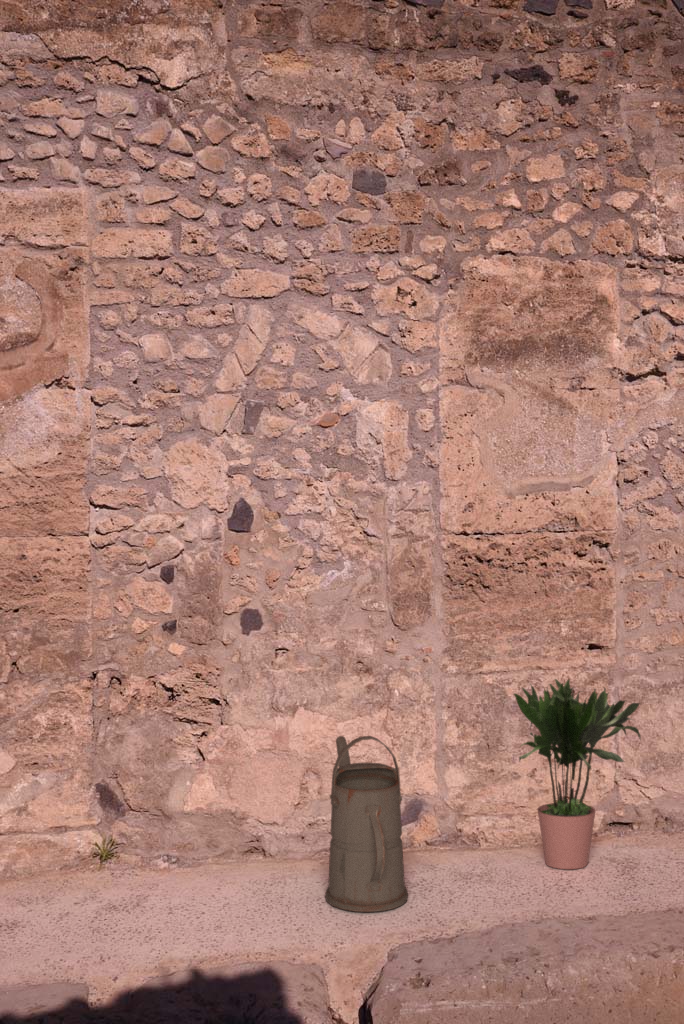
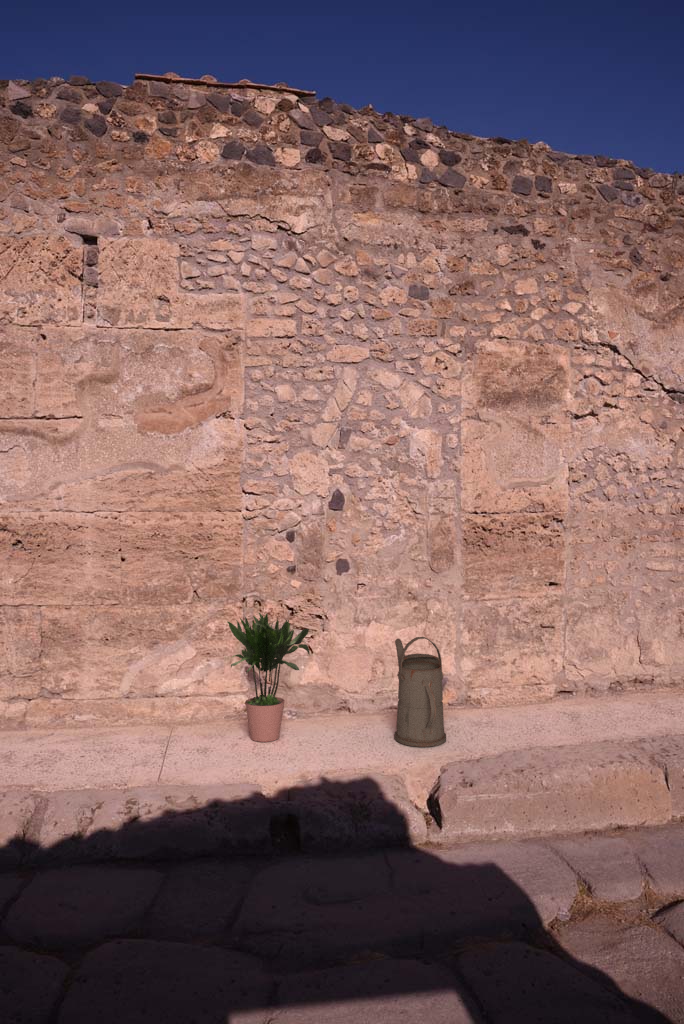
potted plant: present [514,679,640,869] -> present [227,613,309,742]

